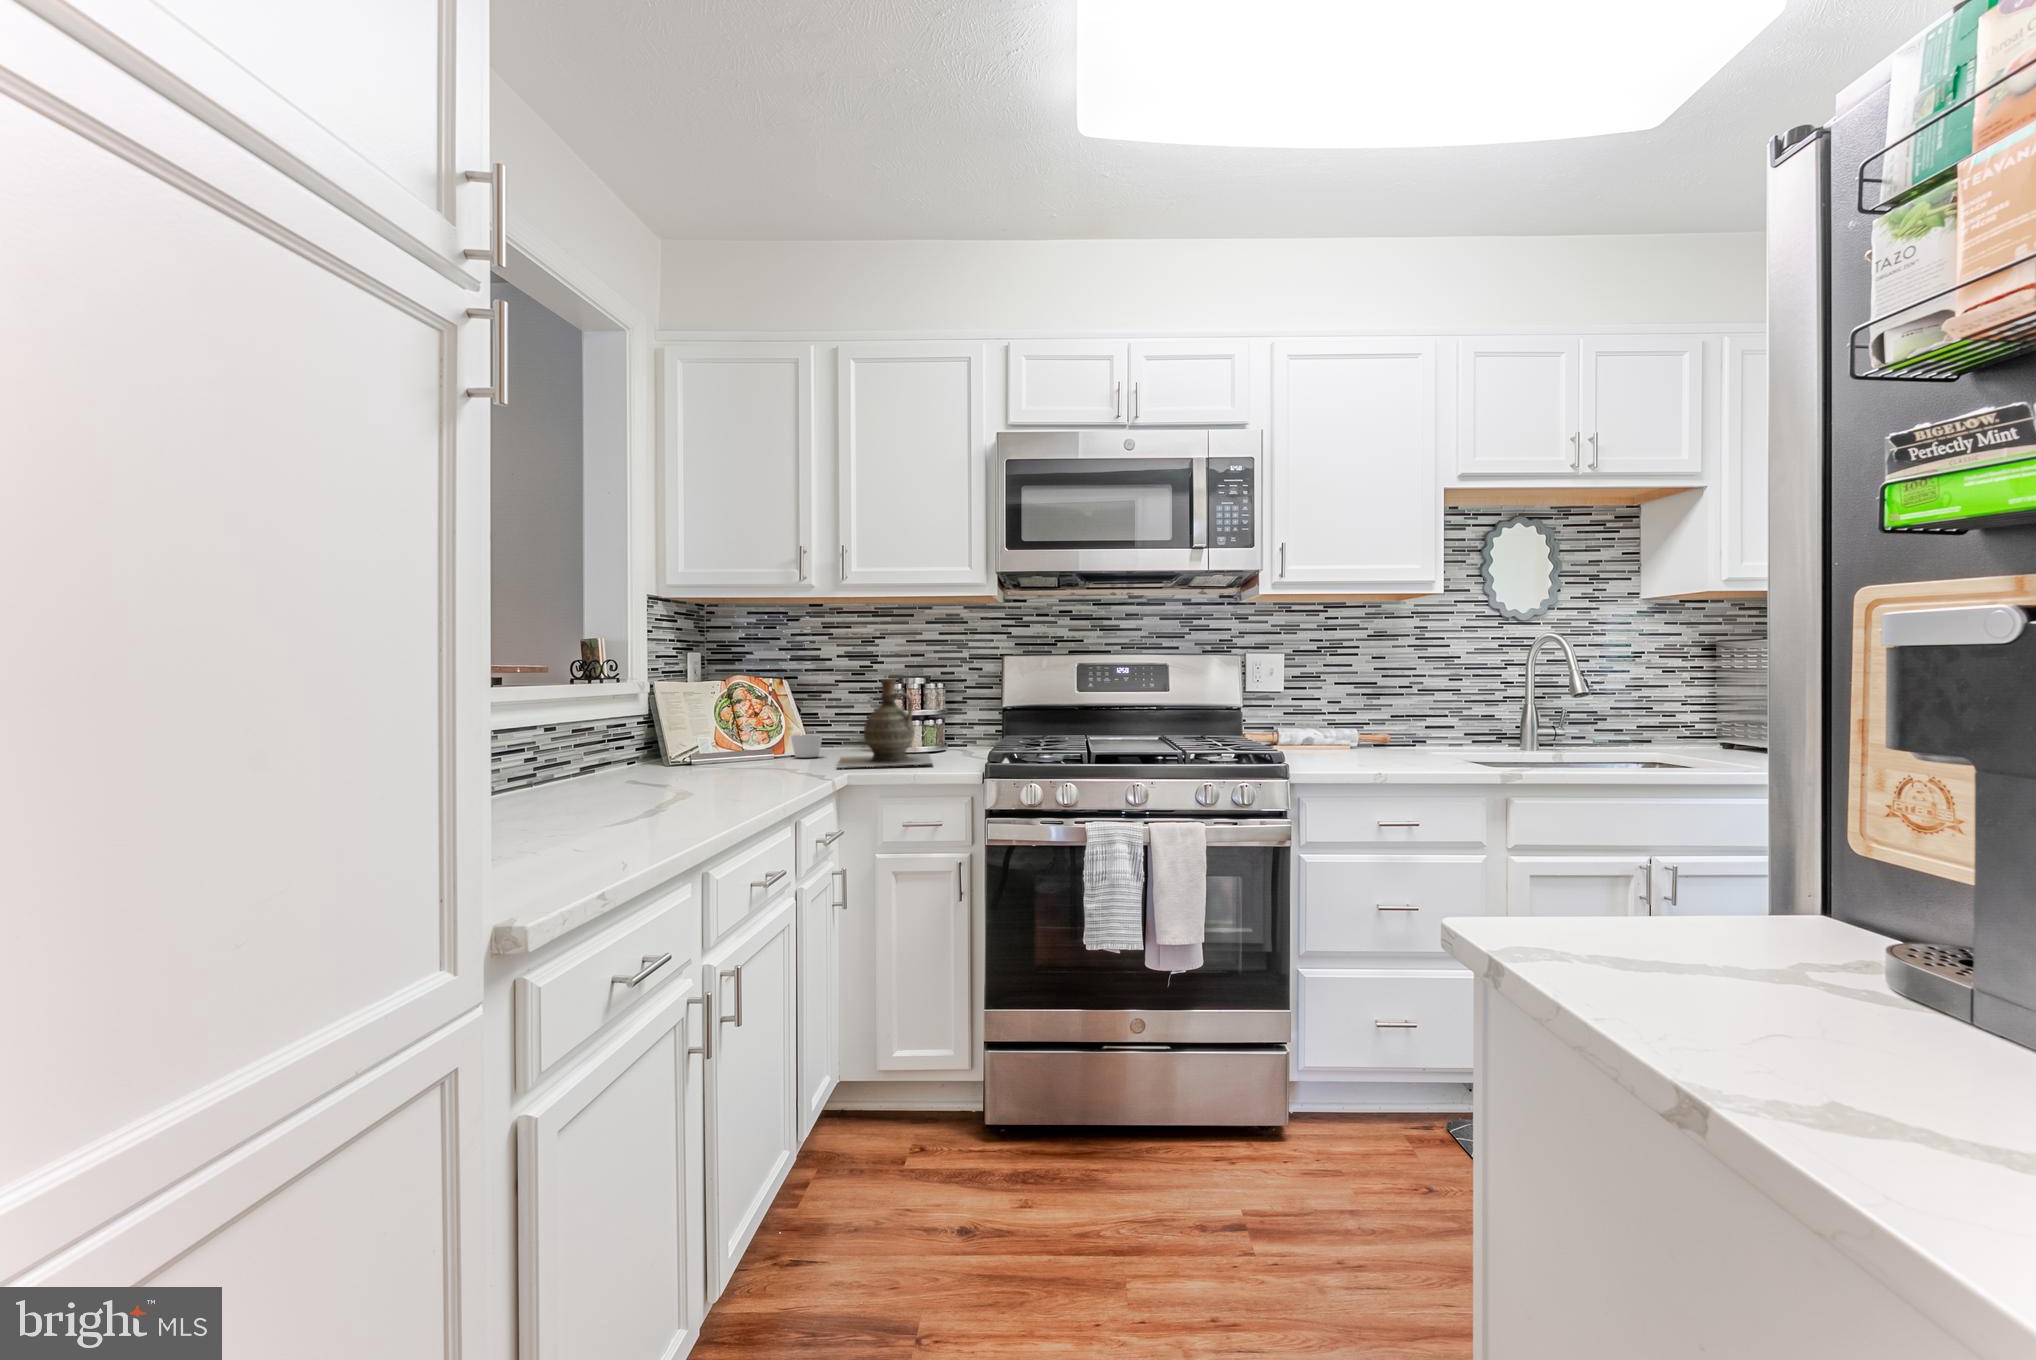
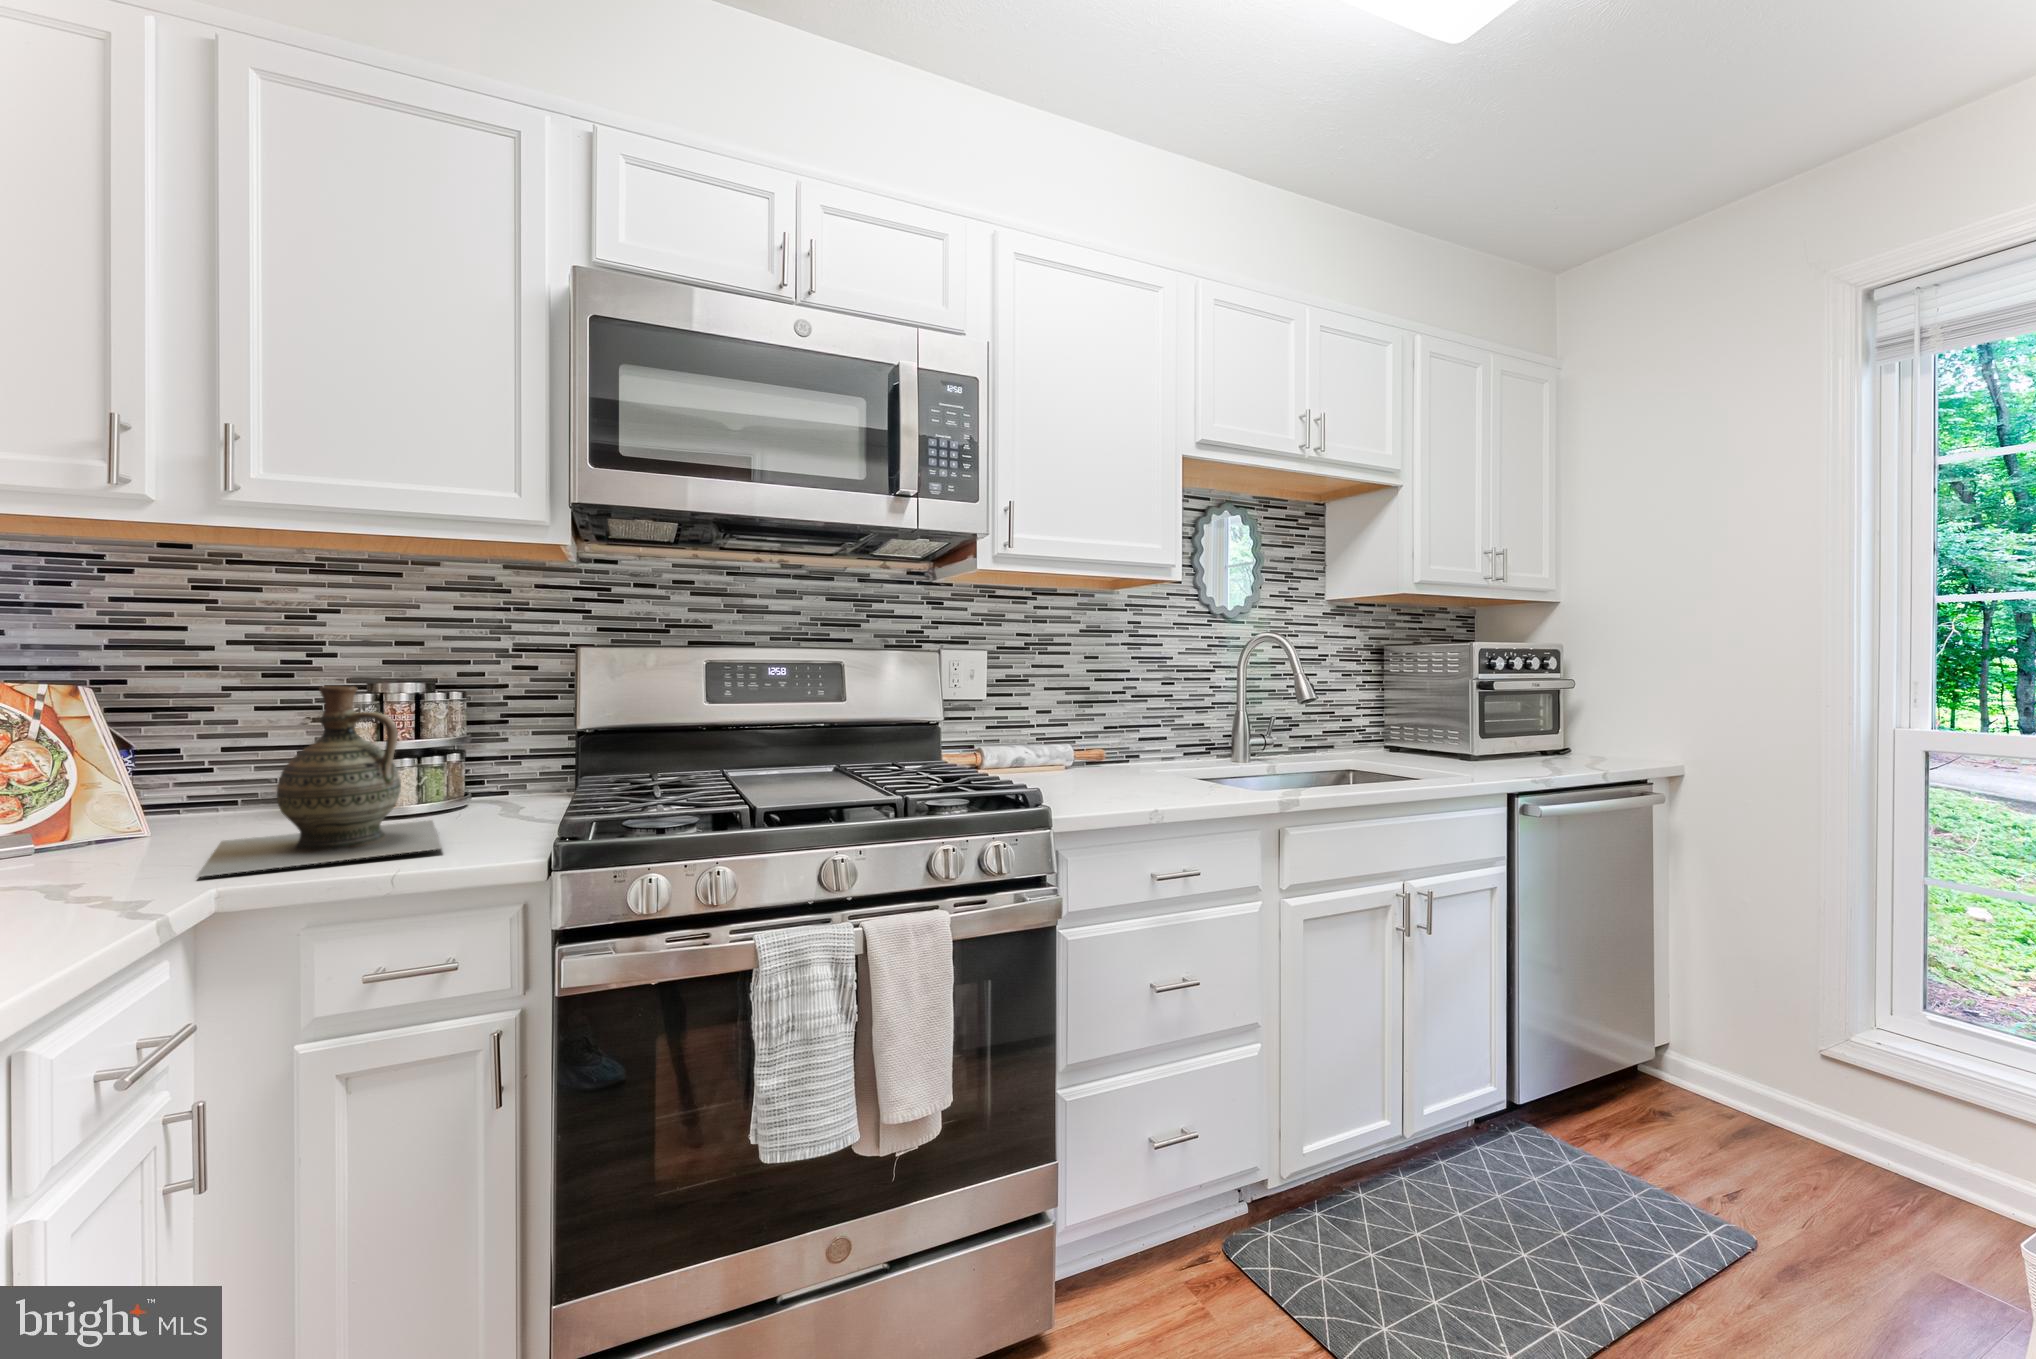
candle: present [791,734,822,758] -> none [91,794,179,846]

